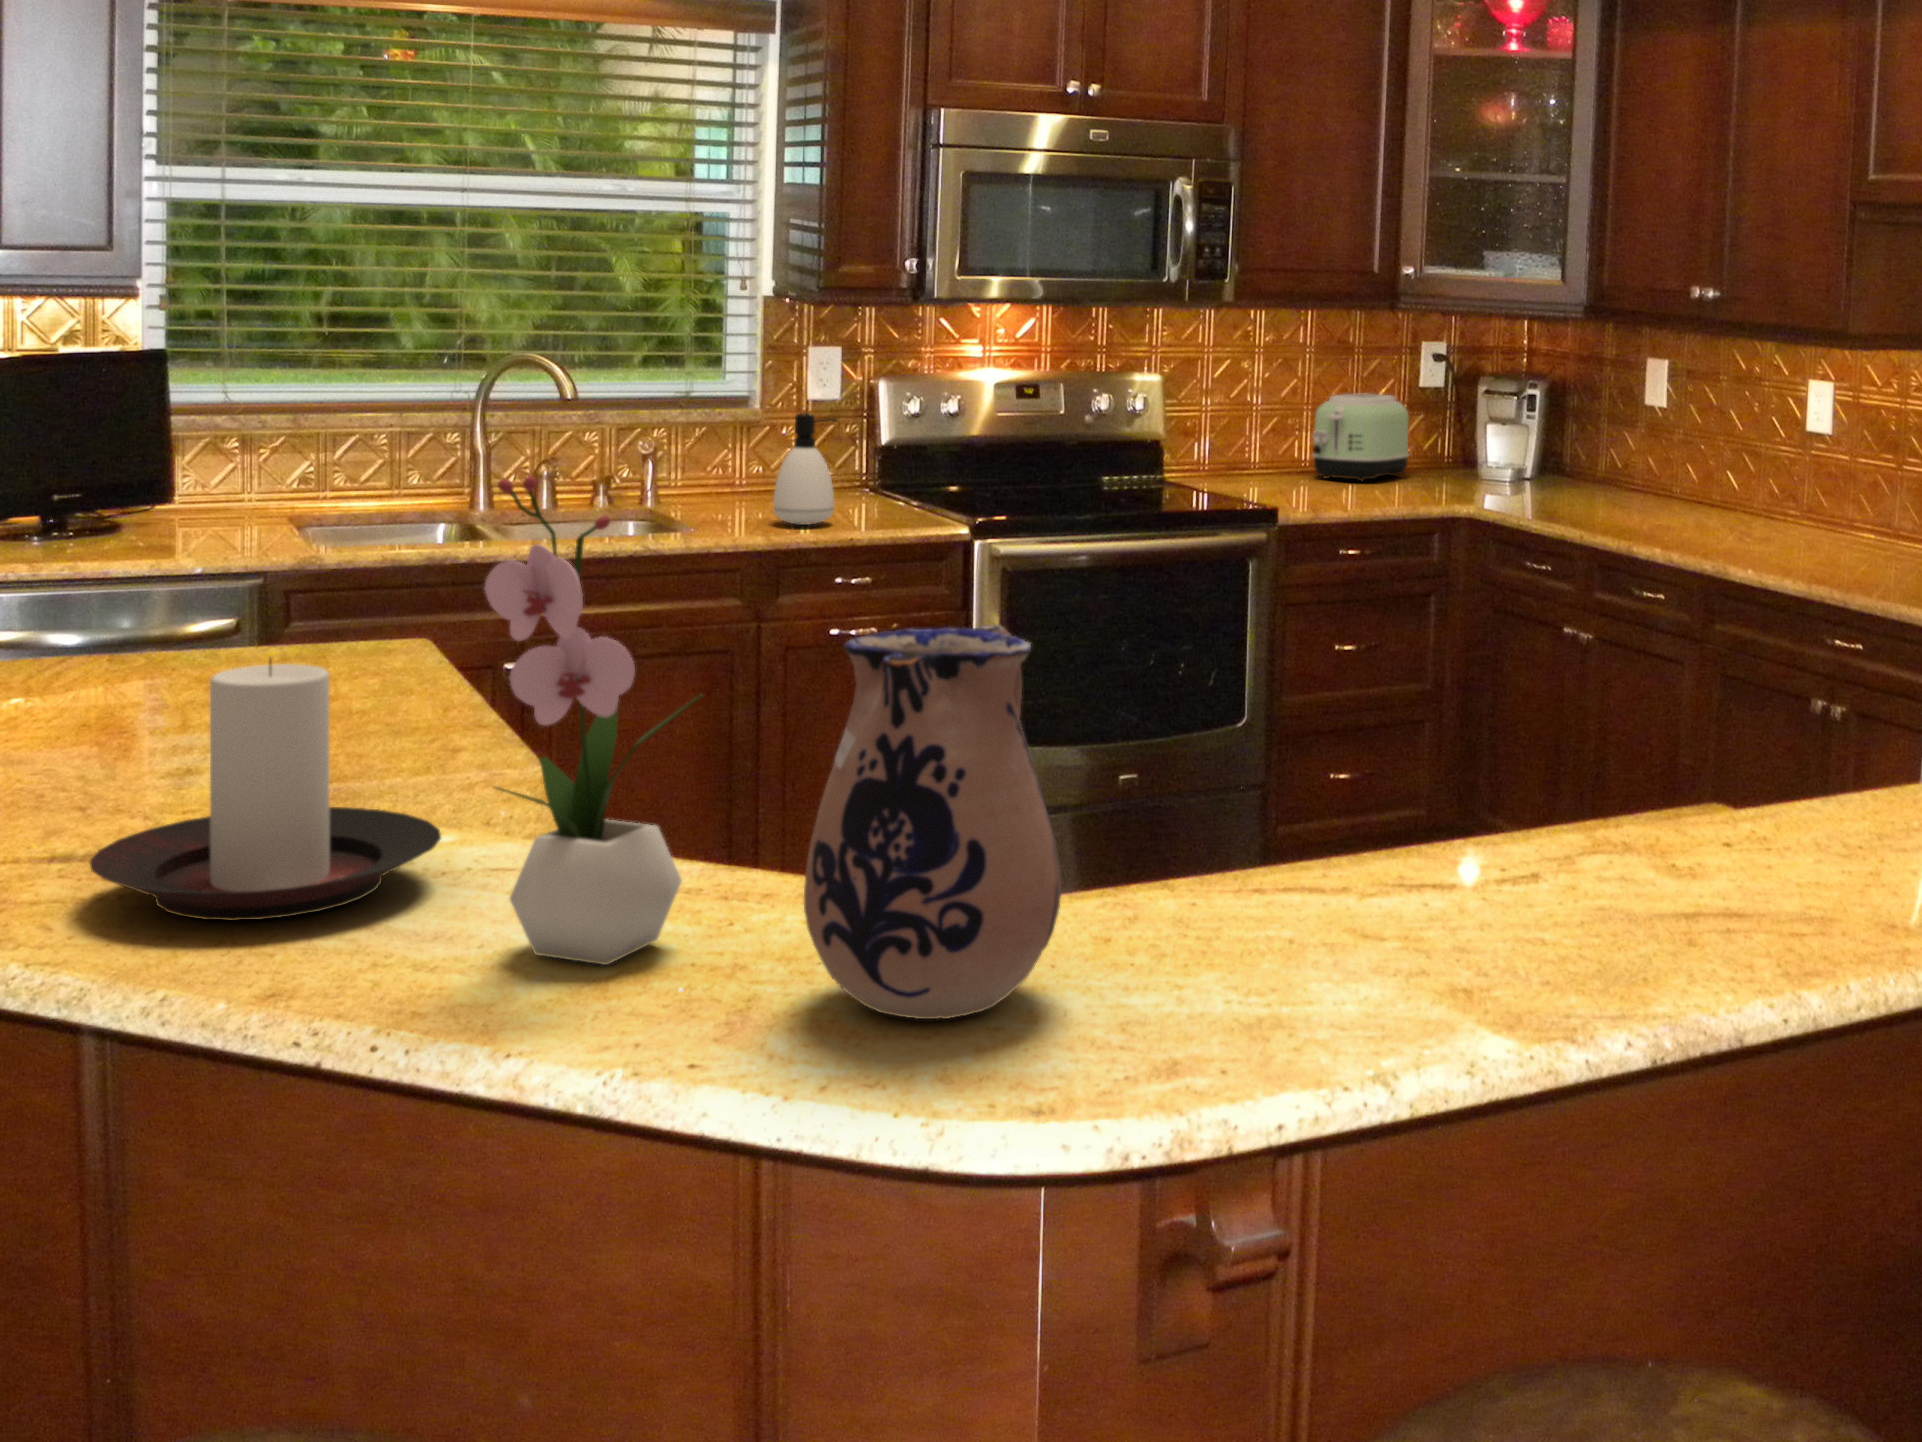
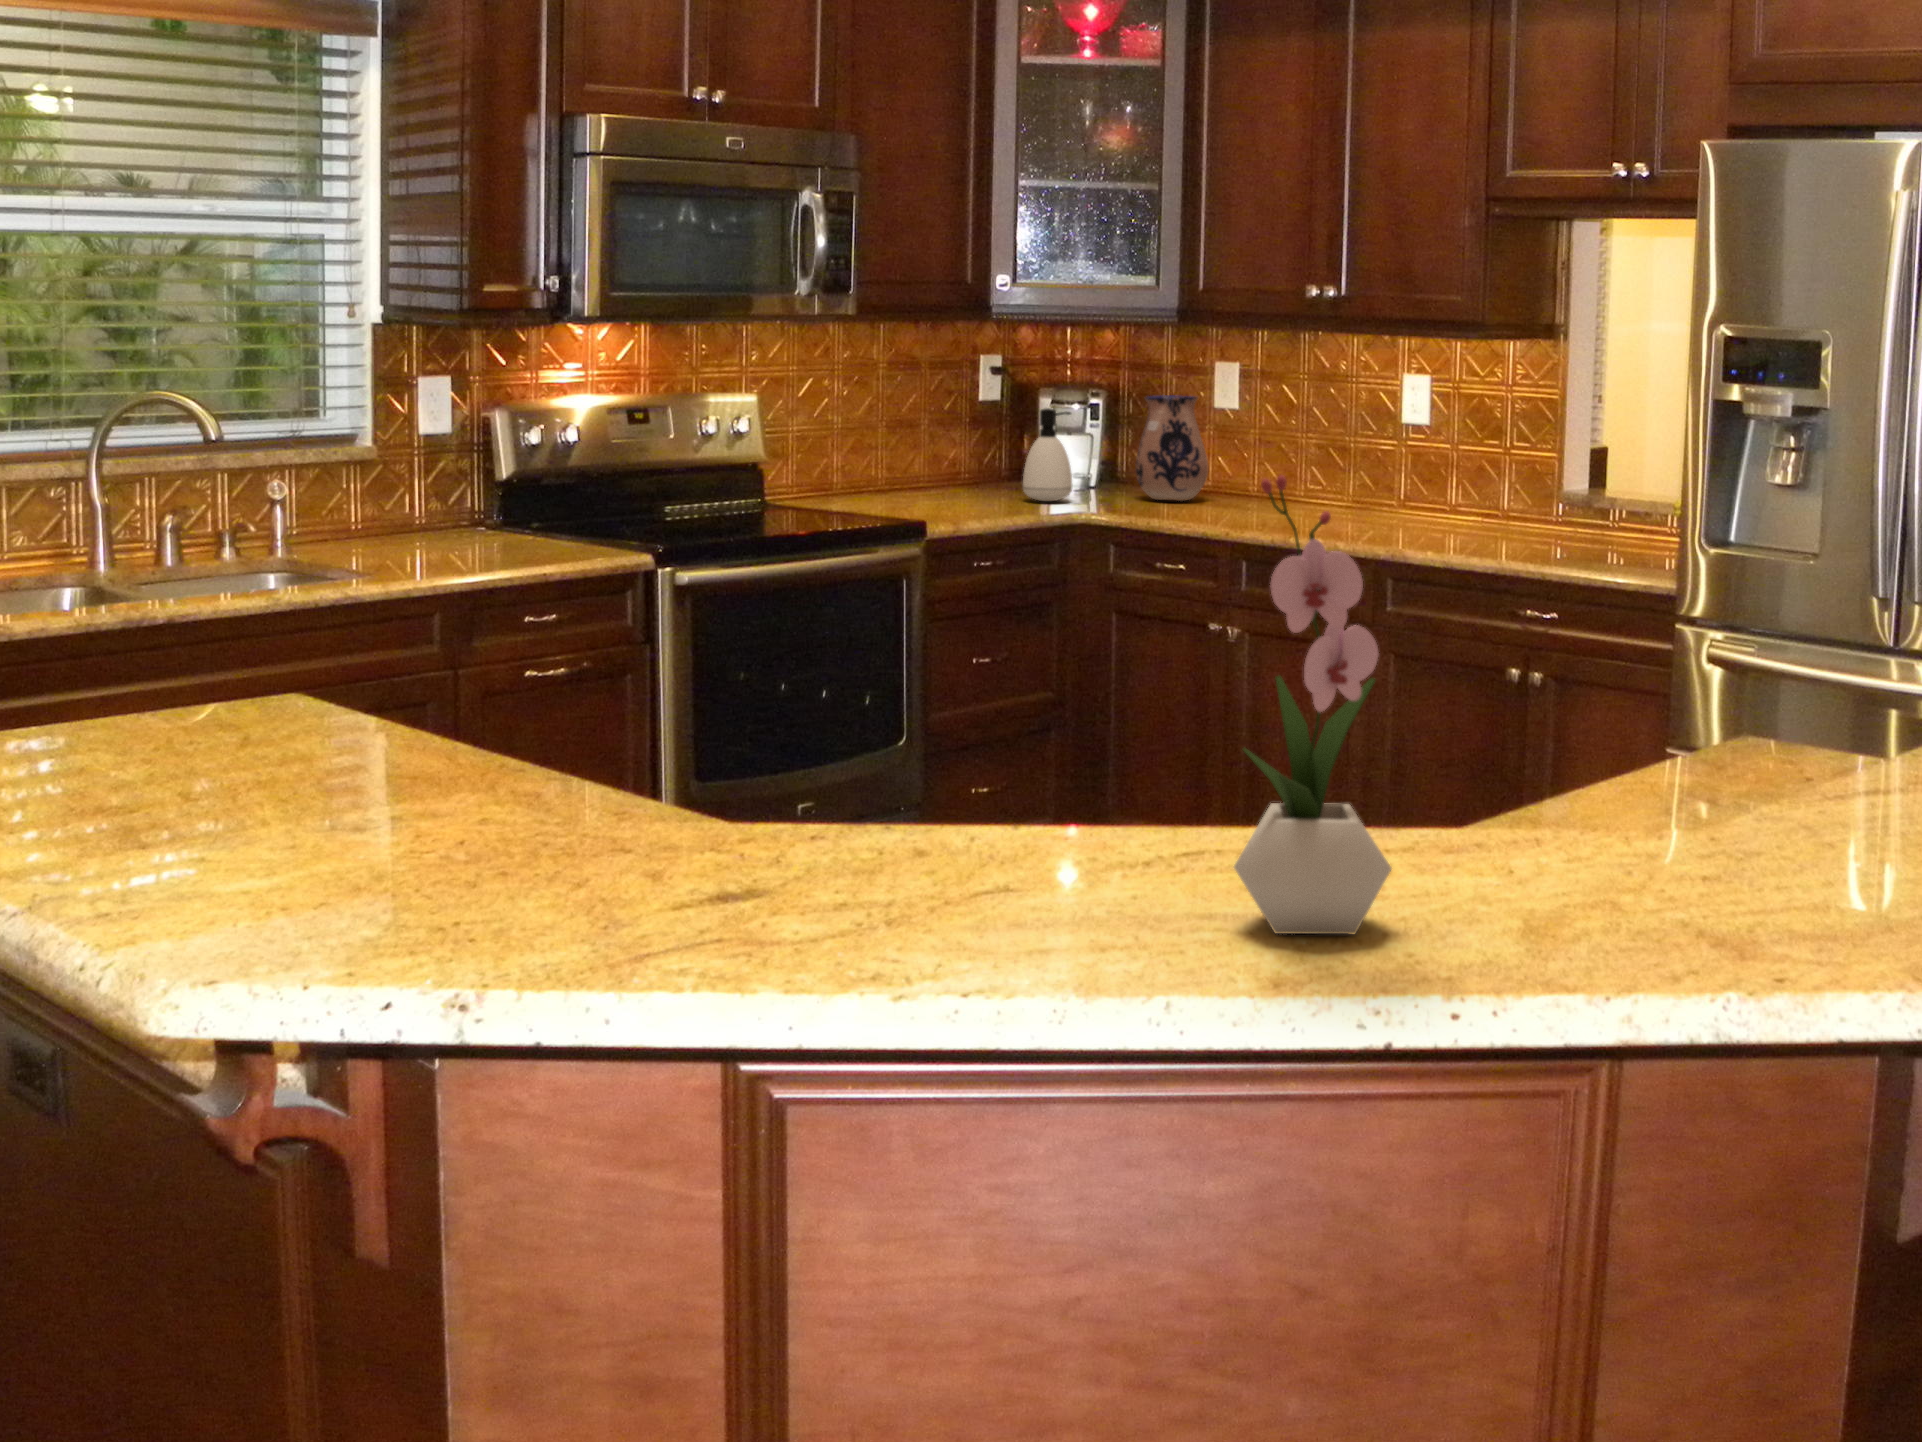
toaster: present [1313,394,1409,481] -> none [902,407,992,495]
soap dispenser: present [773,413,837,525] -> present [1023,408,1072,501]
ceramic pitcher: present [804,625,1061,1019] -> present [1135,395,1208,501]
candle holder: present [90,658,441,920] -> none [742,677,1065,939]

